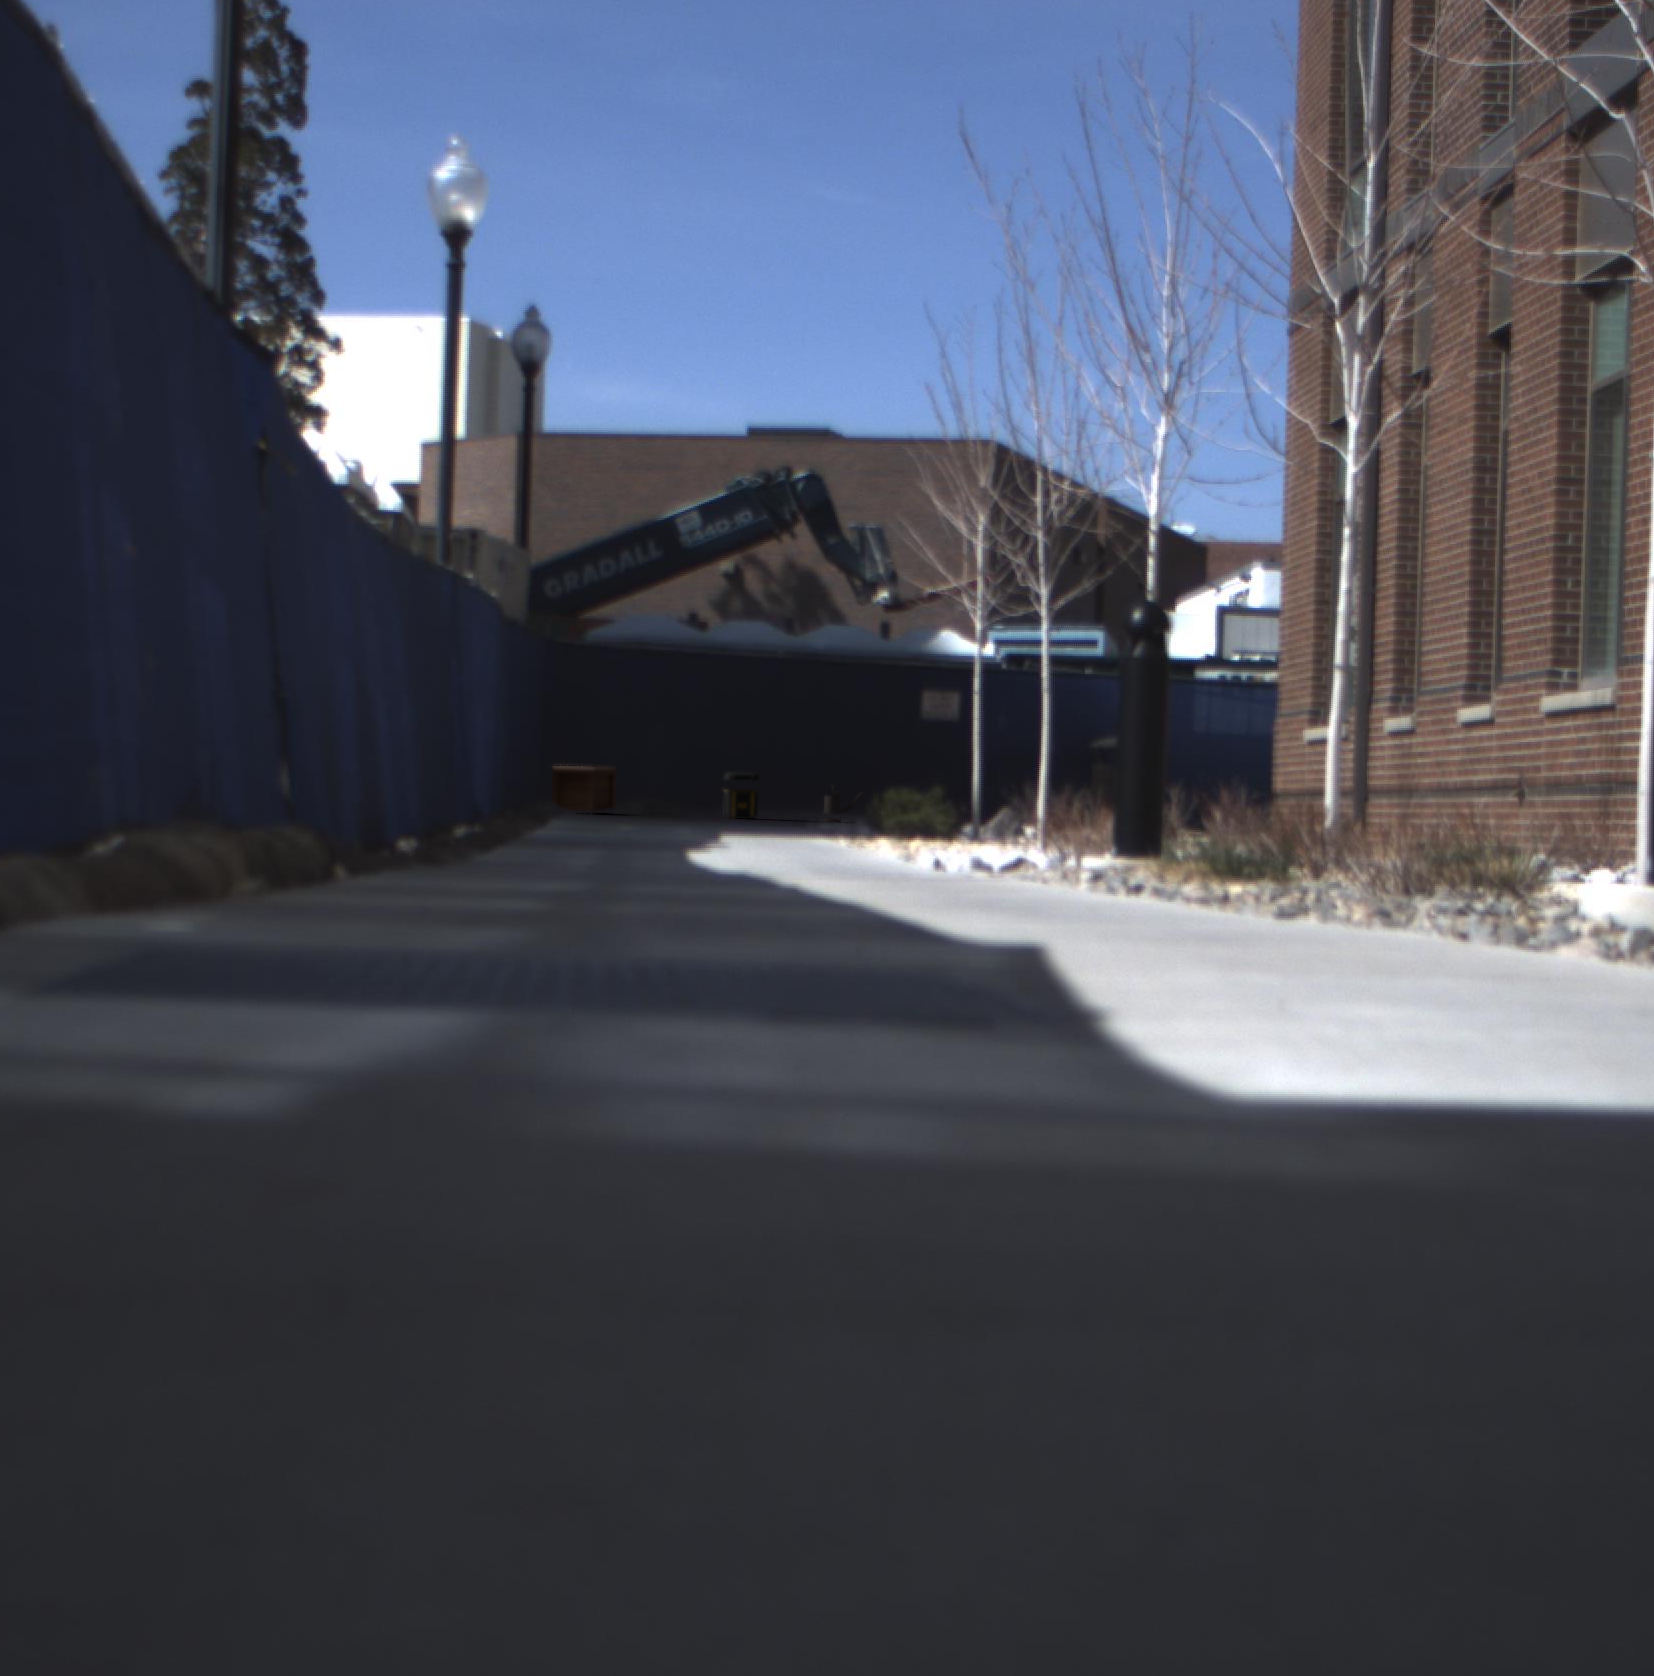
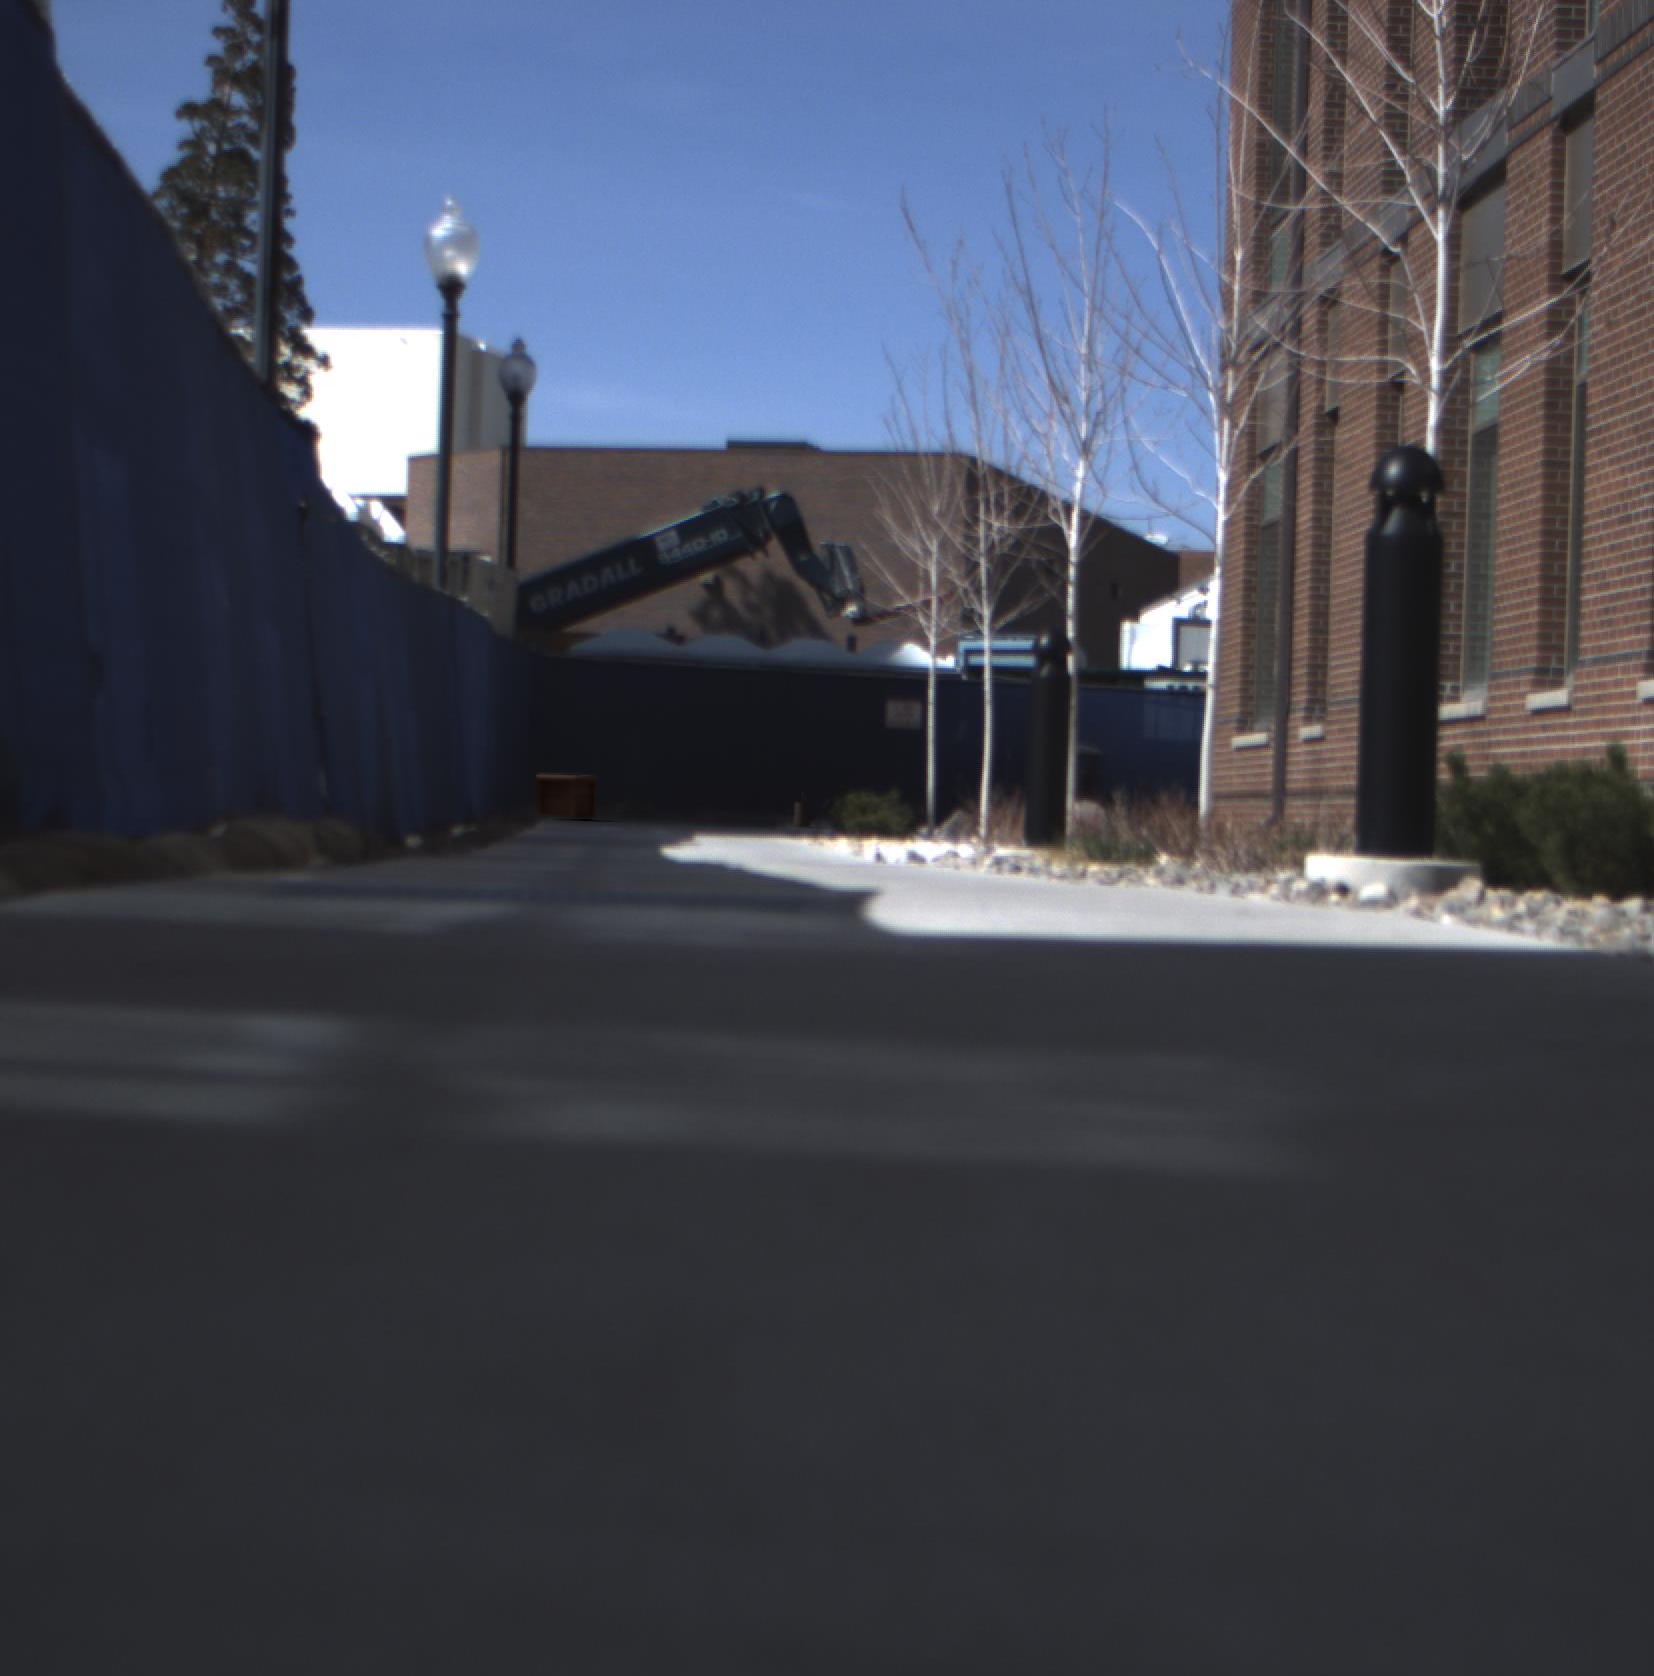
toolbox: present [724,773,759,819] -> none [698,781,732,825]

